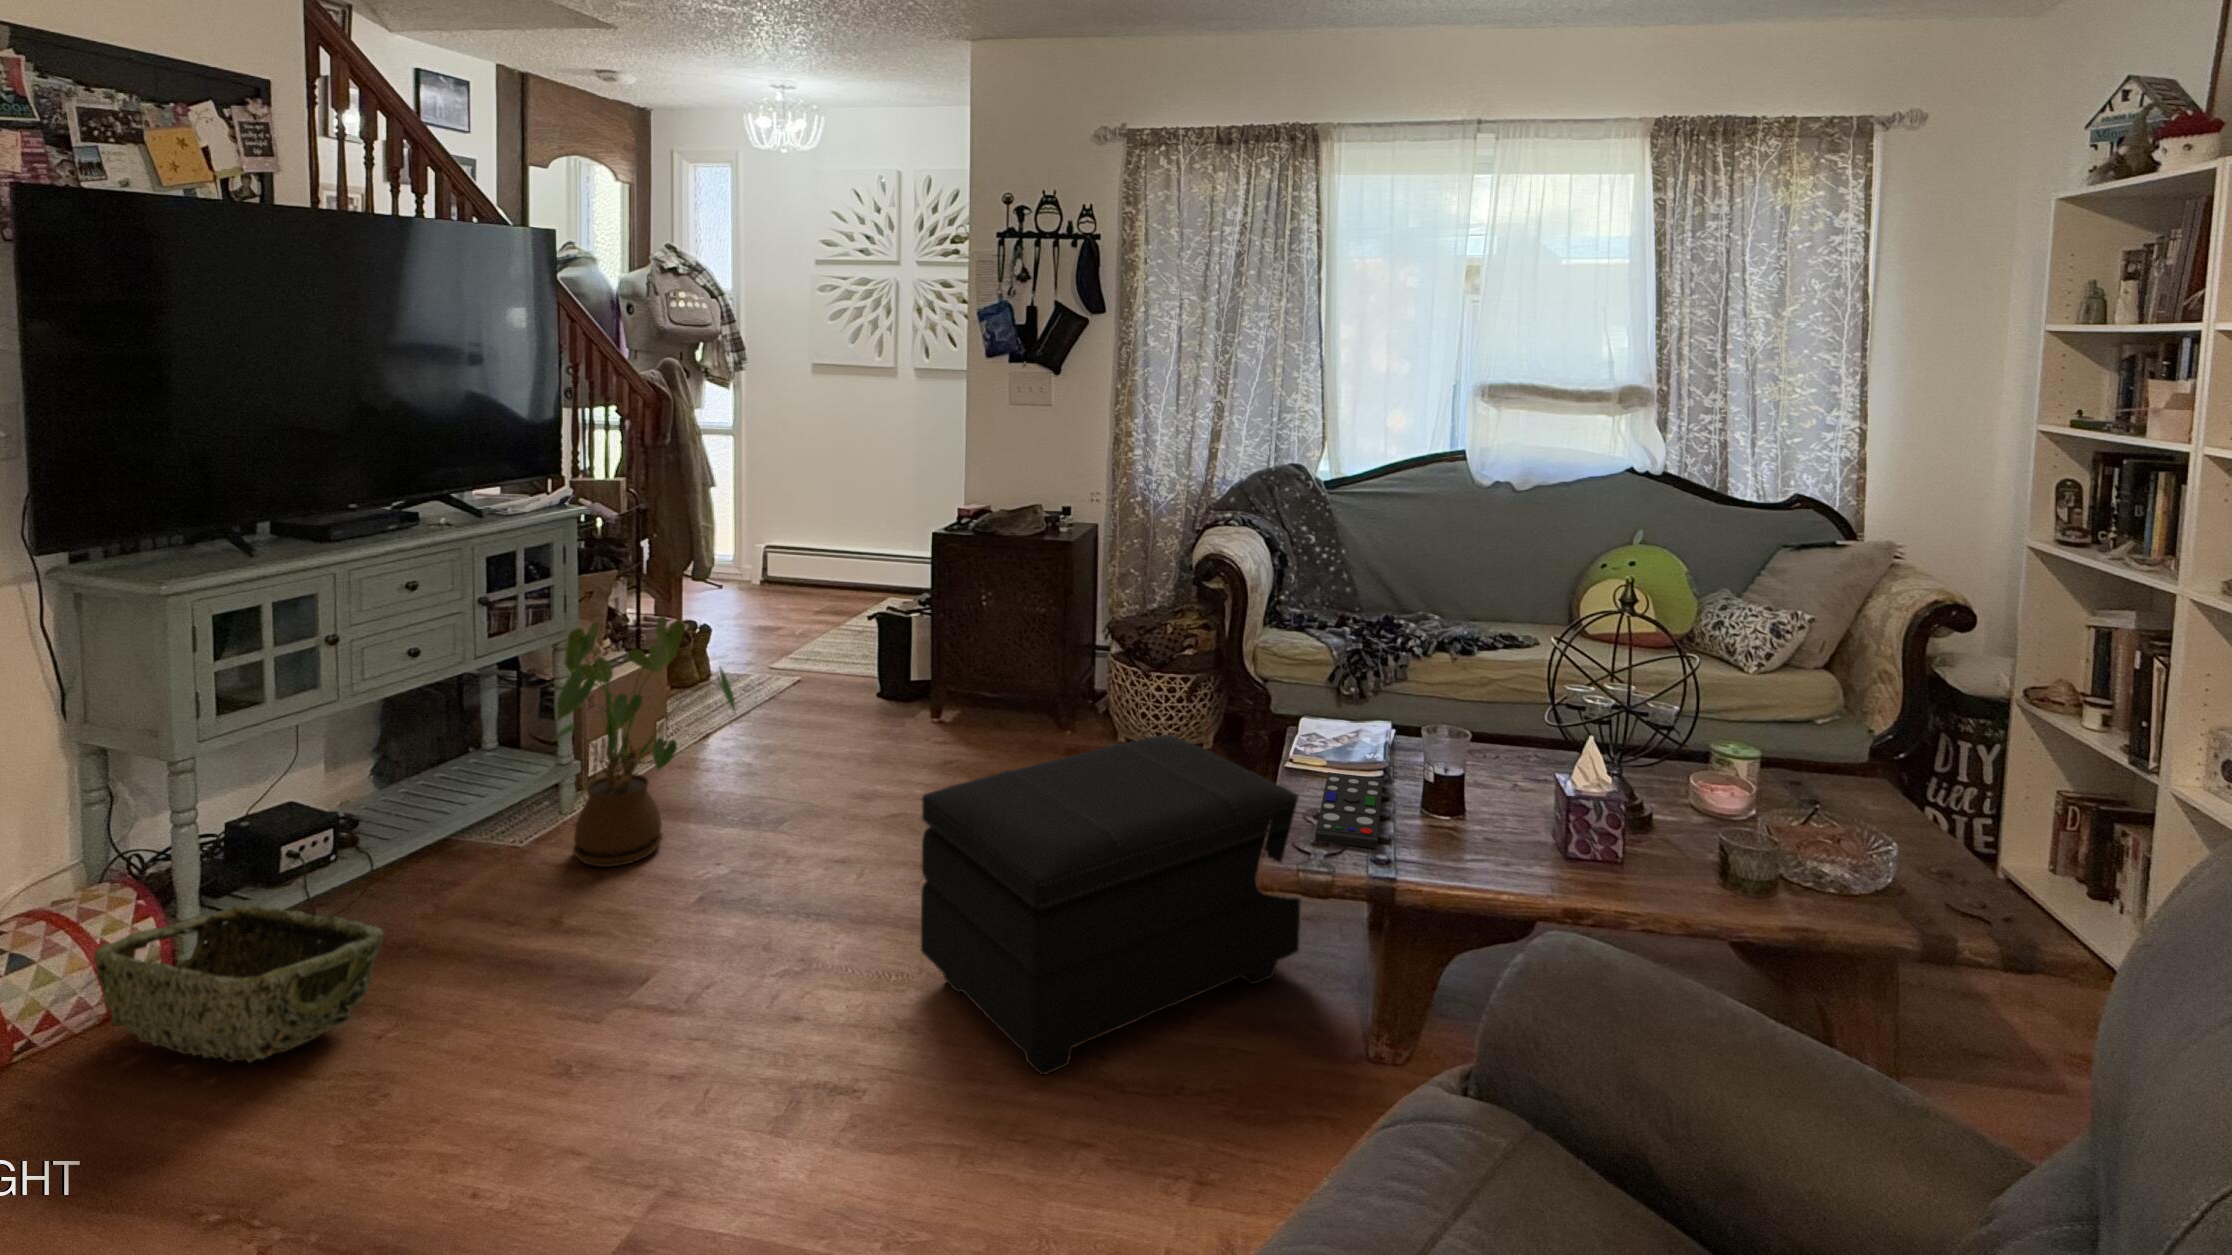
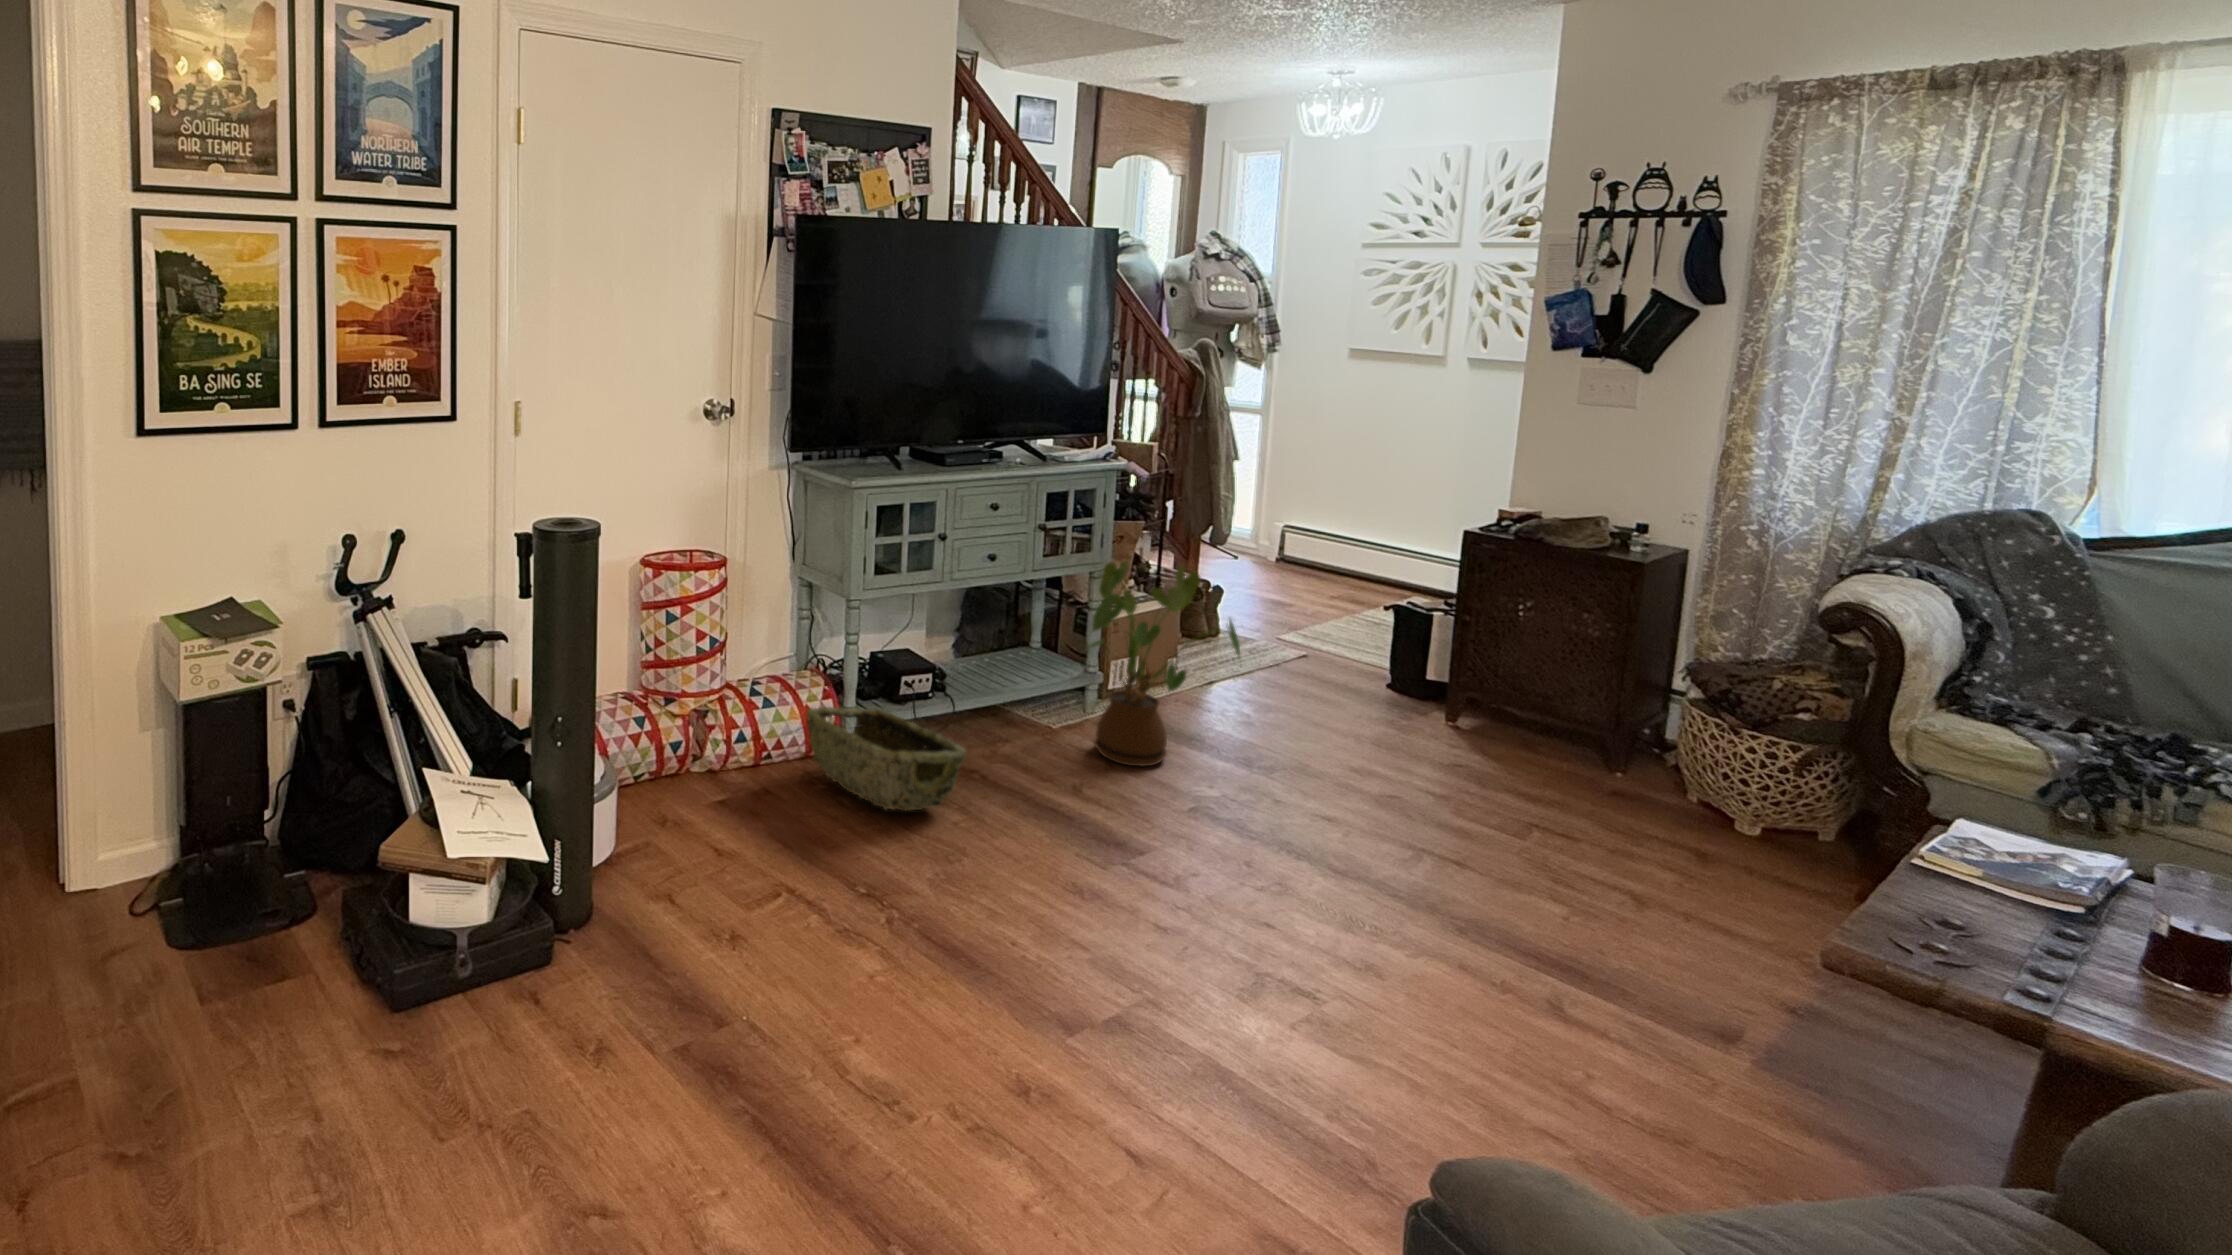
footstool: present [921,735,1301,1075] -> none [1401,765,1928,1092]
remote control: present [1315,772,1383,848] -> none [1921,878,2071,971]

